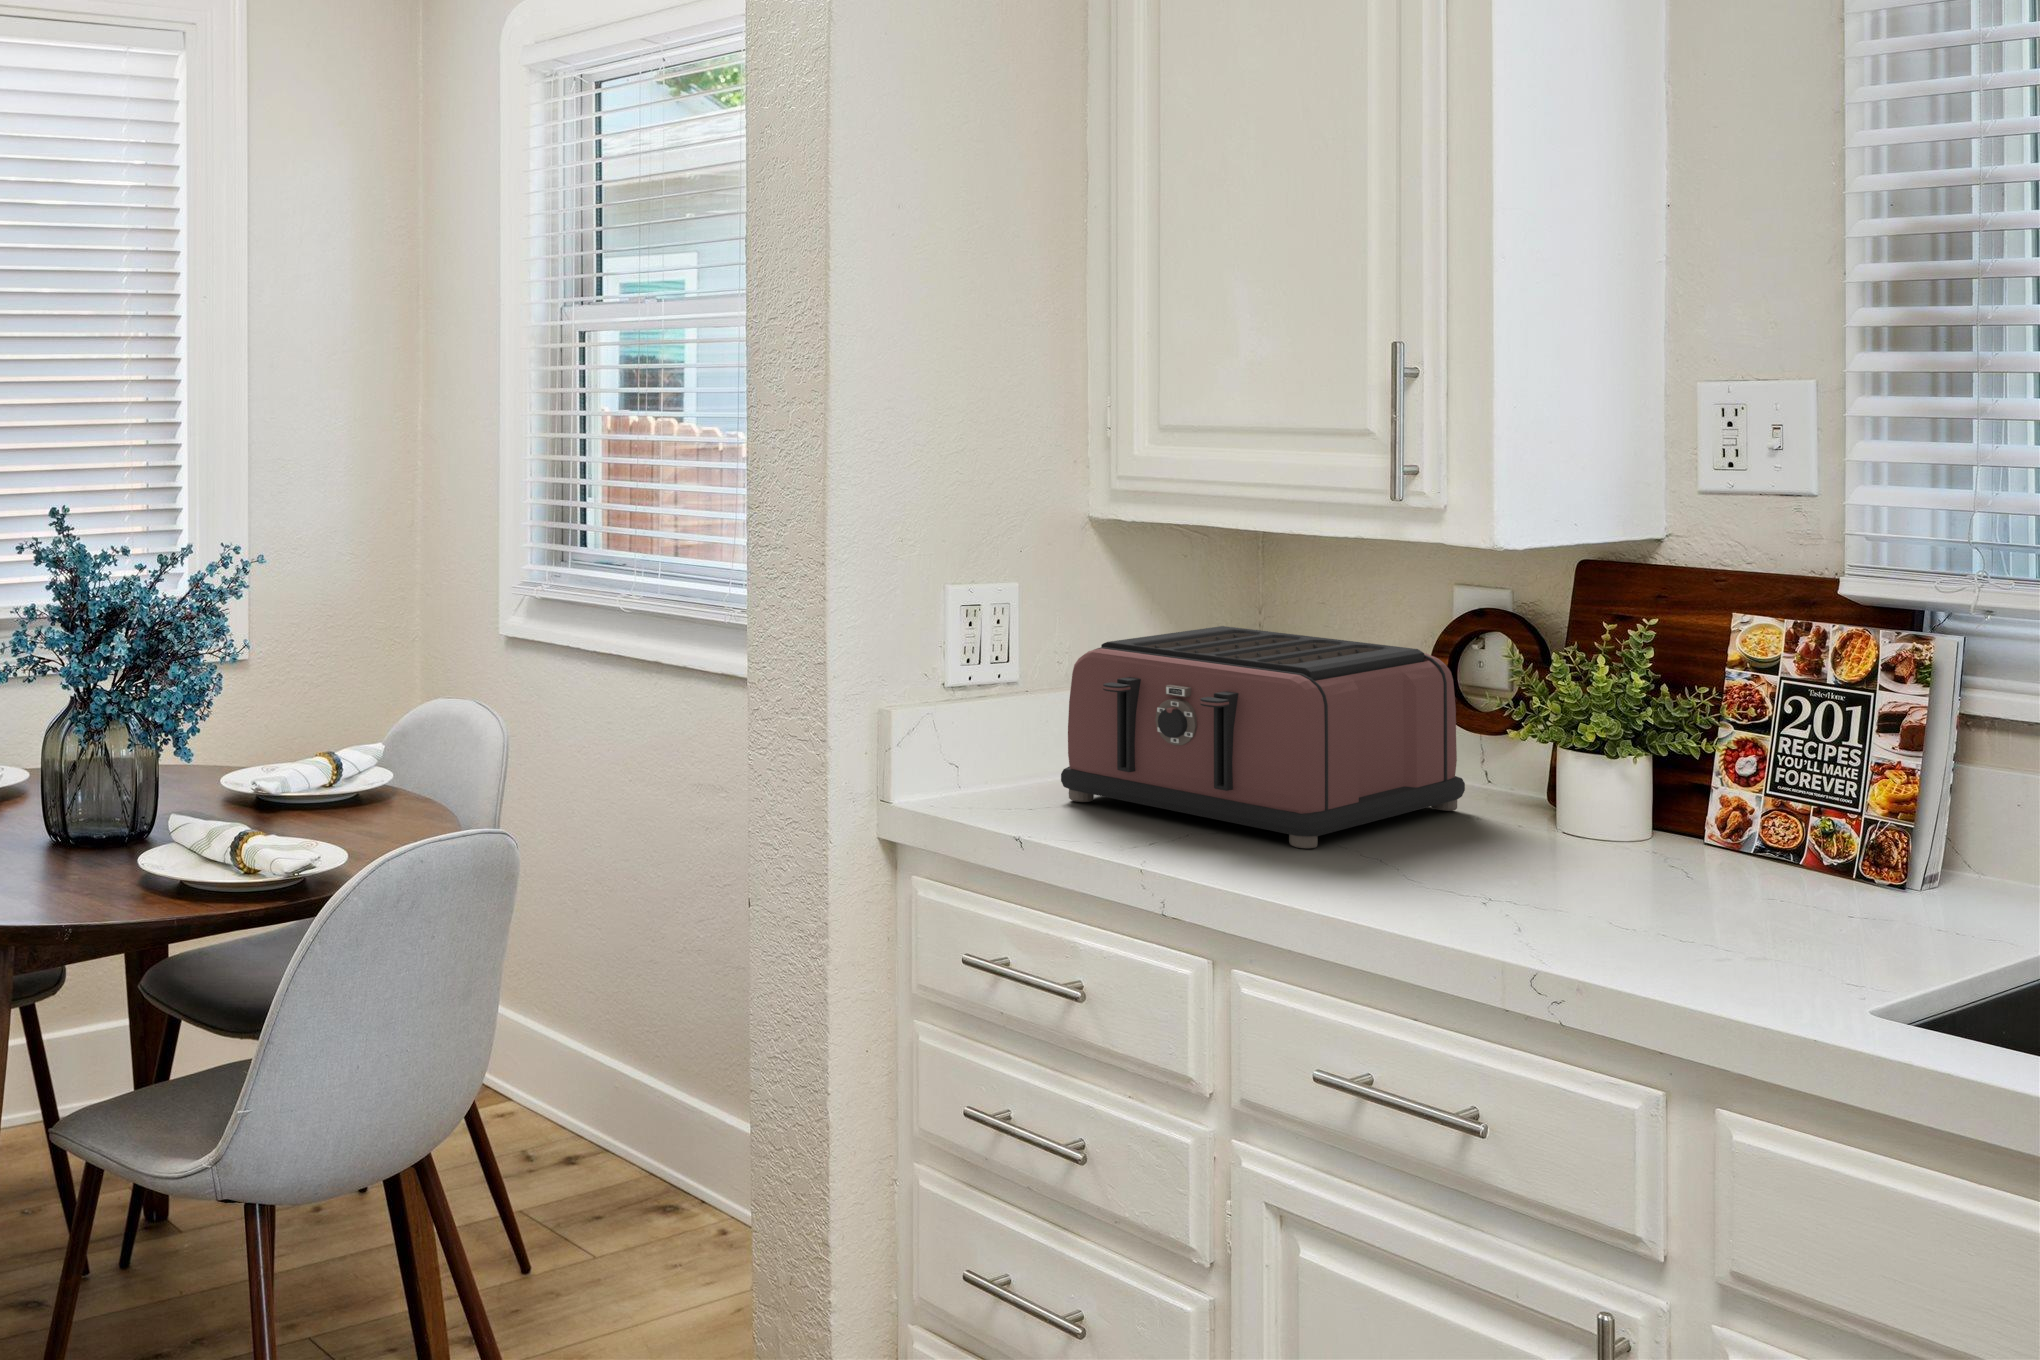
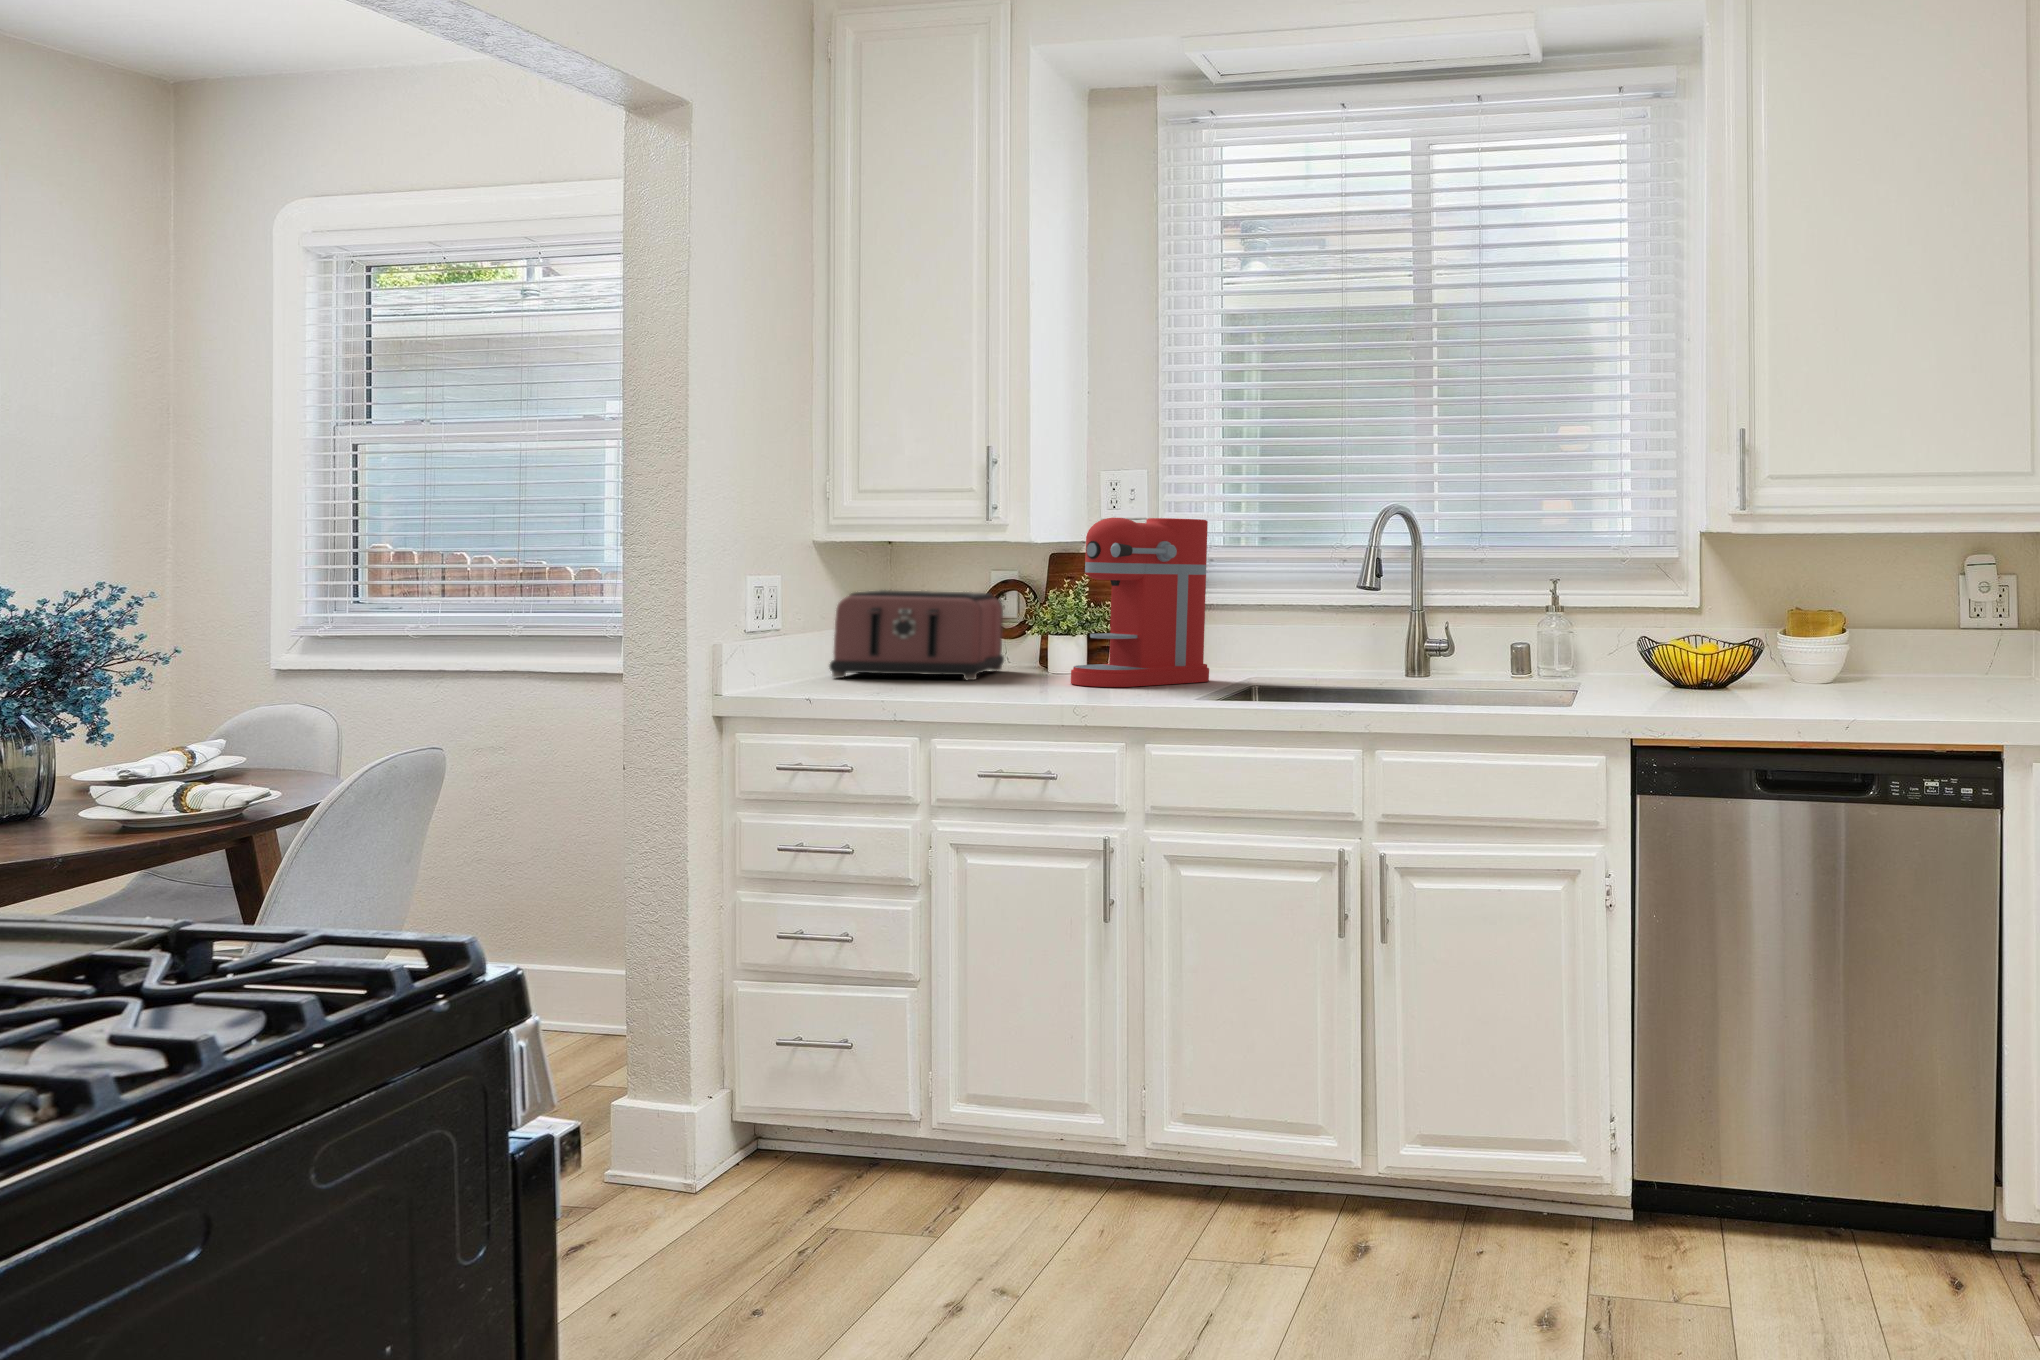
coffee maker: none [1483,518,1898,947] -> present [1071,518,1209,687]

